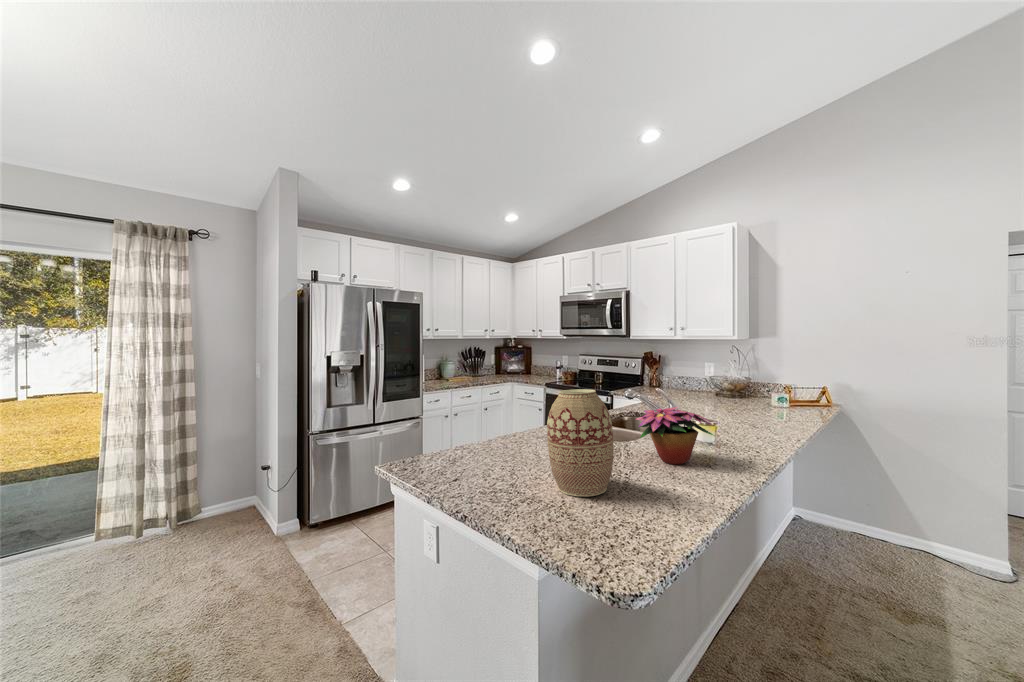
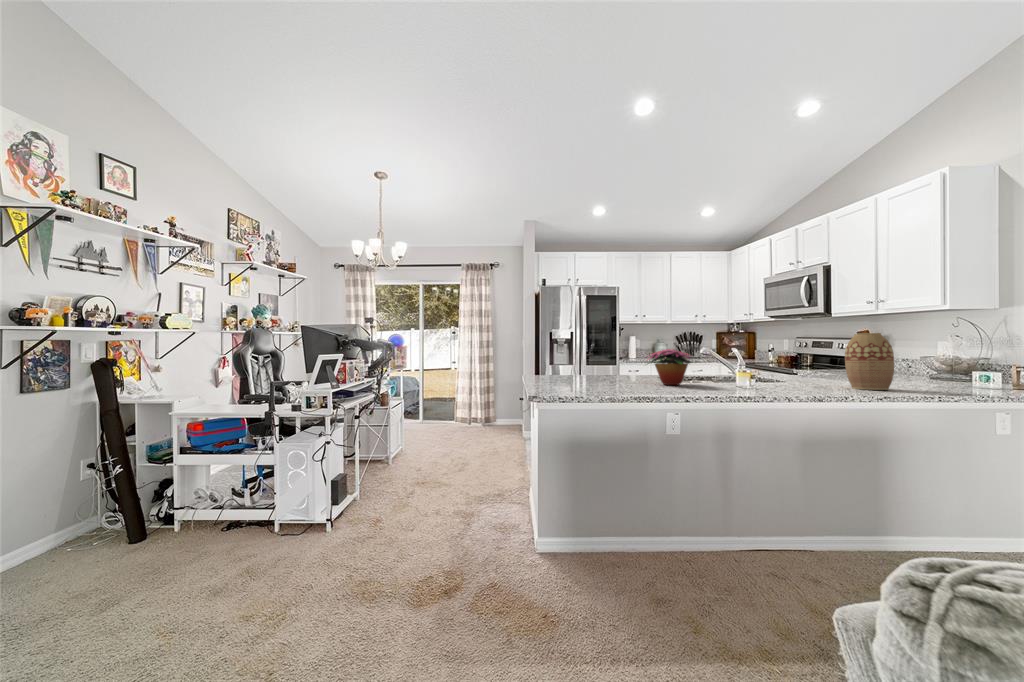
vase: present [547,389,613,497] -> present [845,333,894,390]

